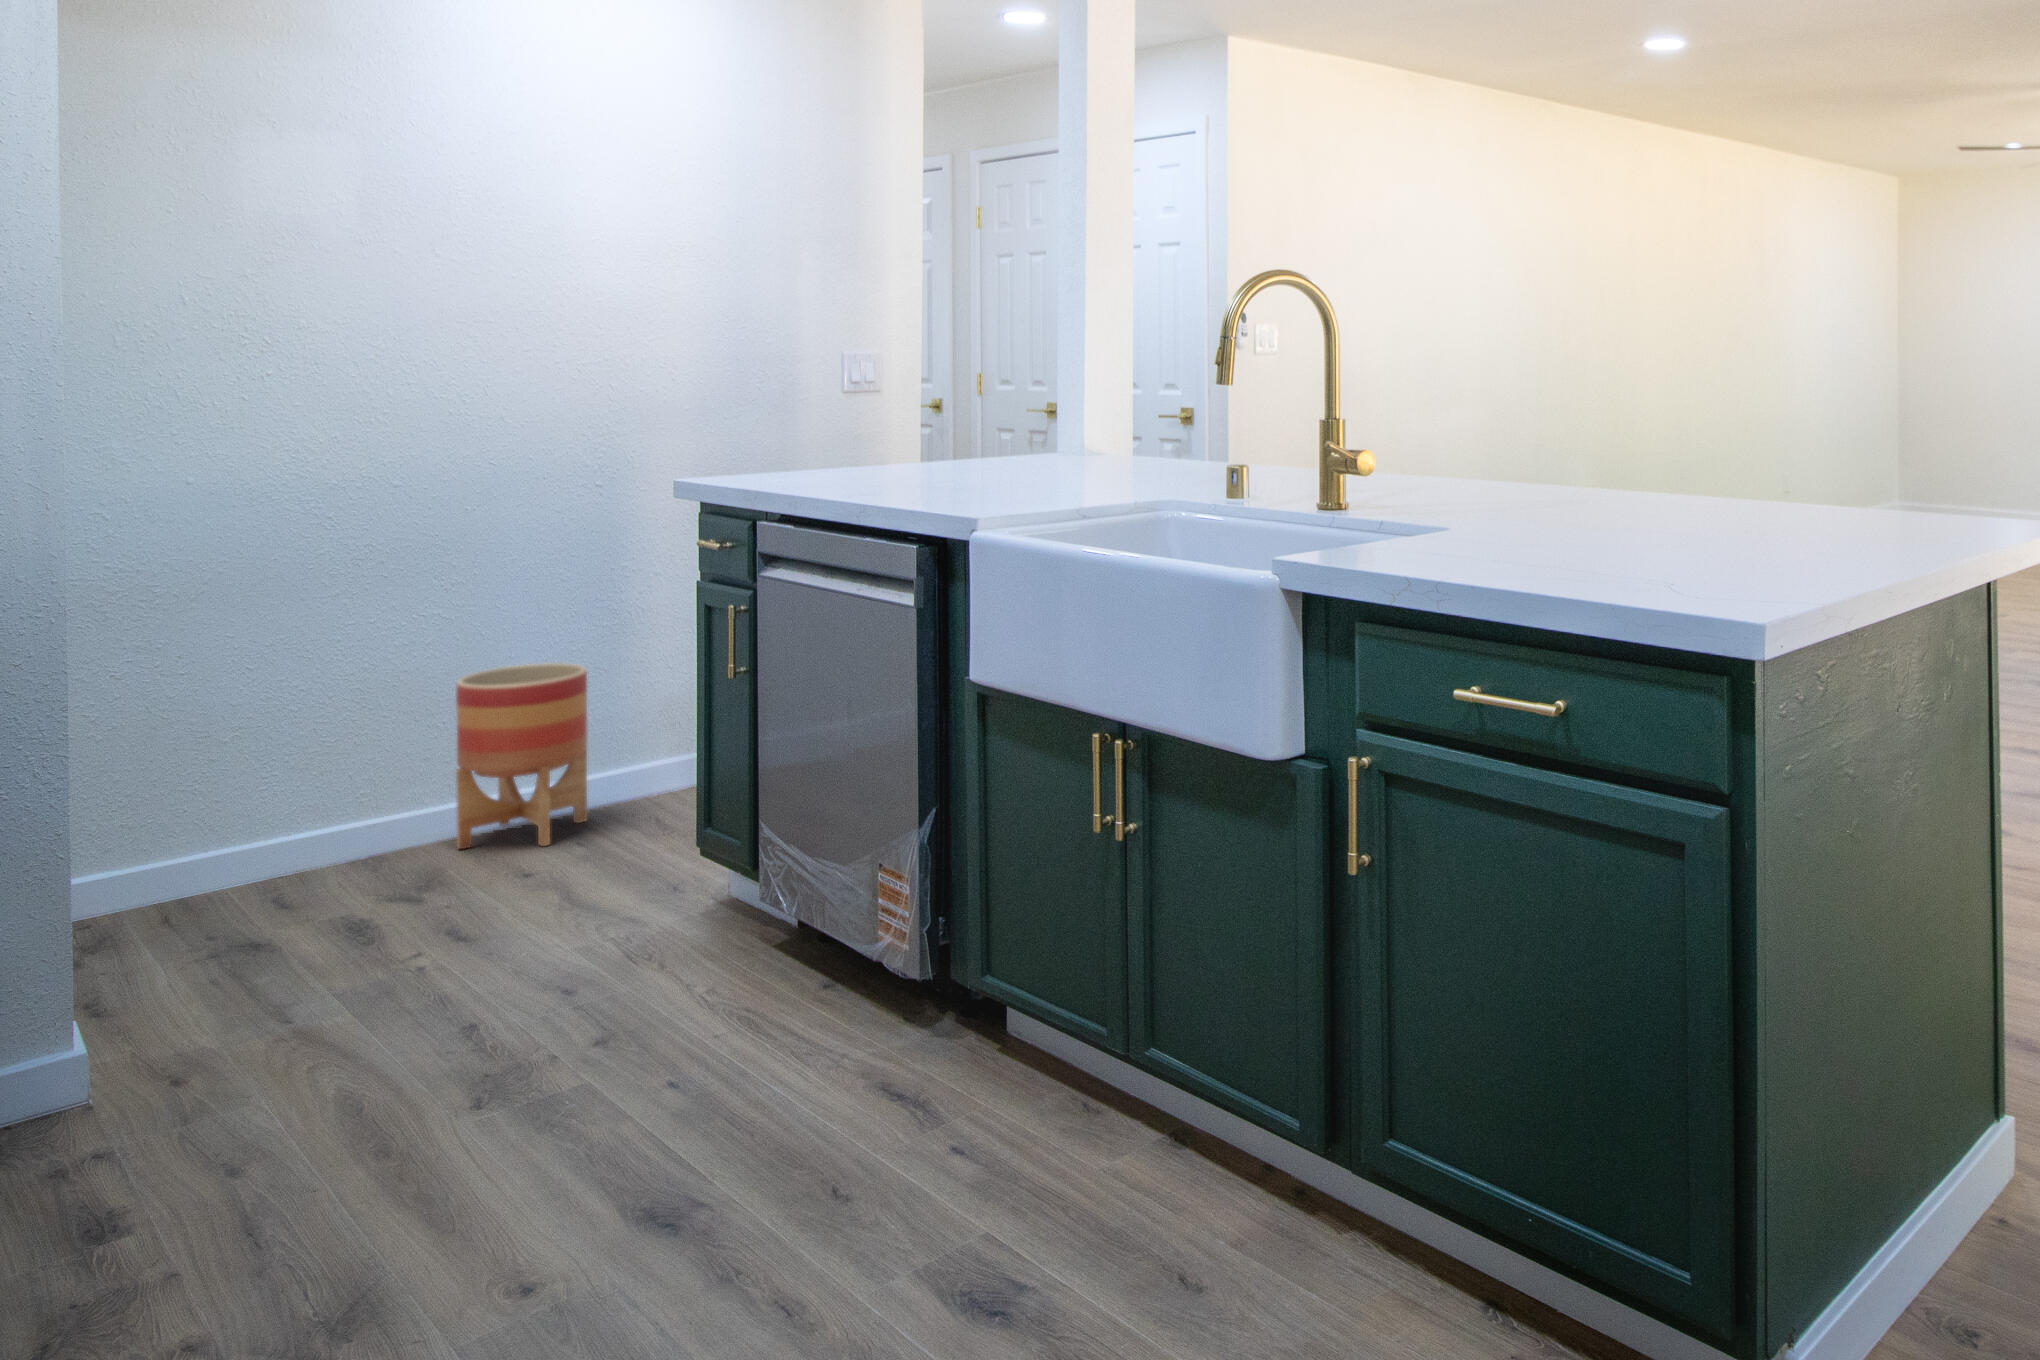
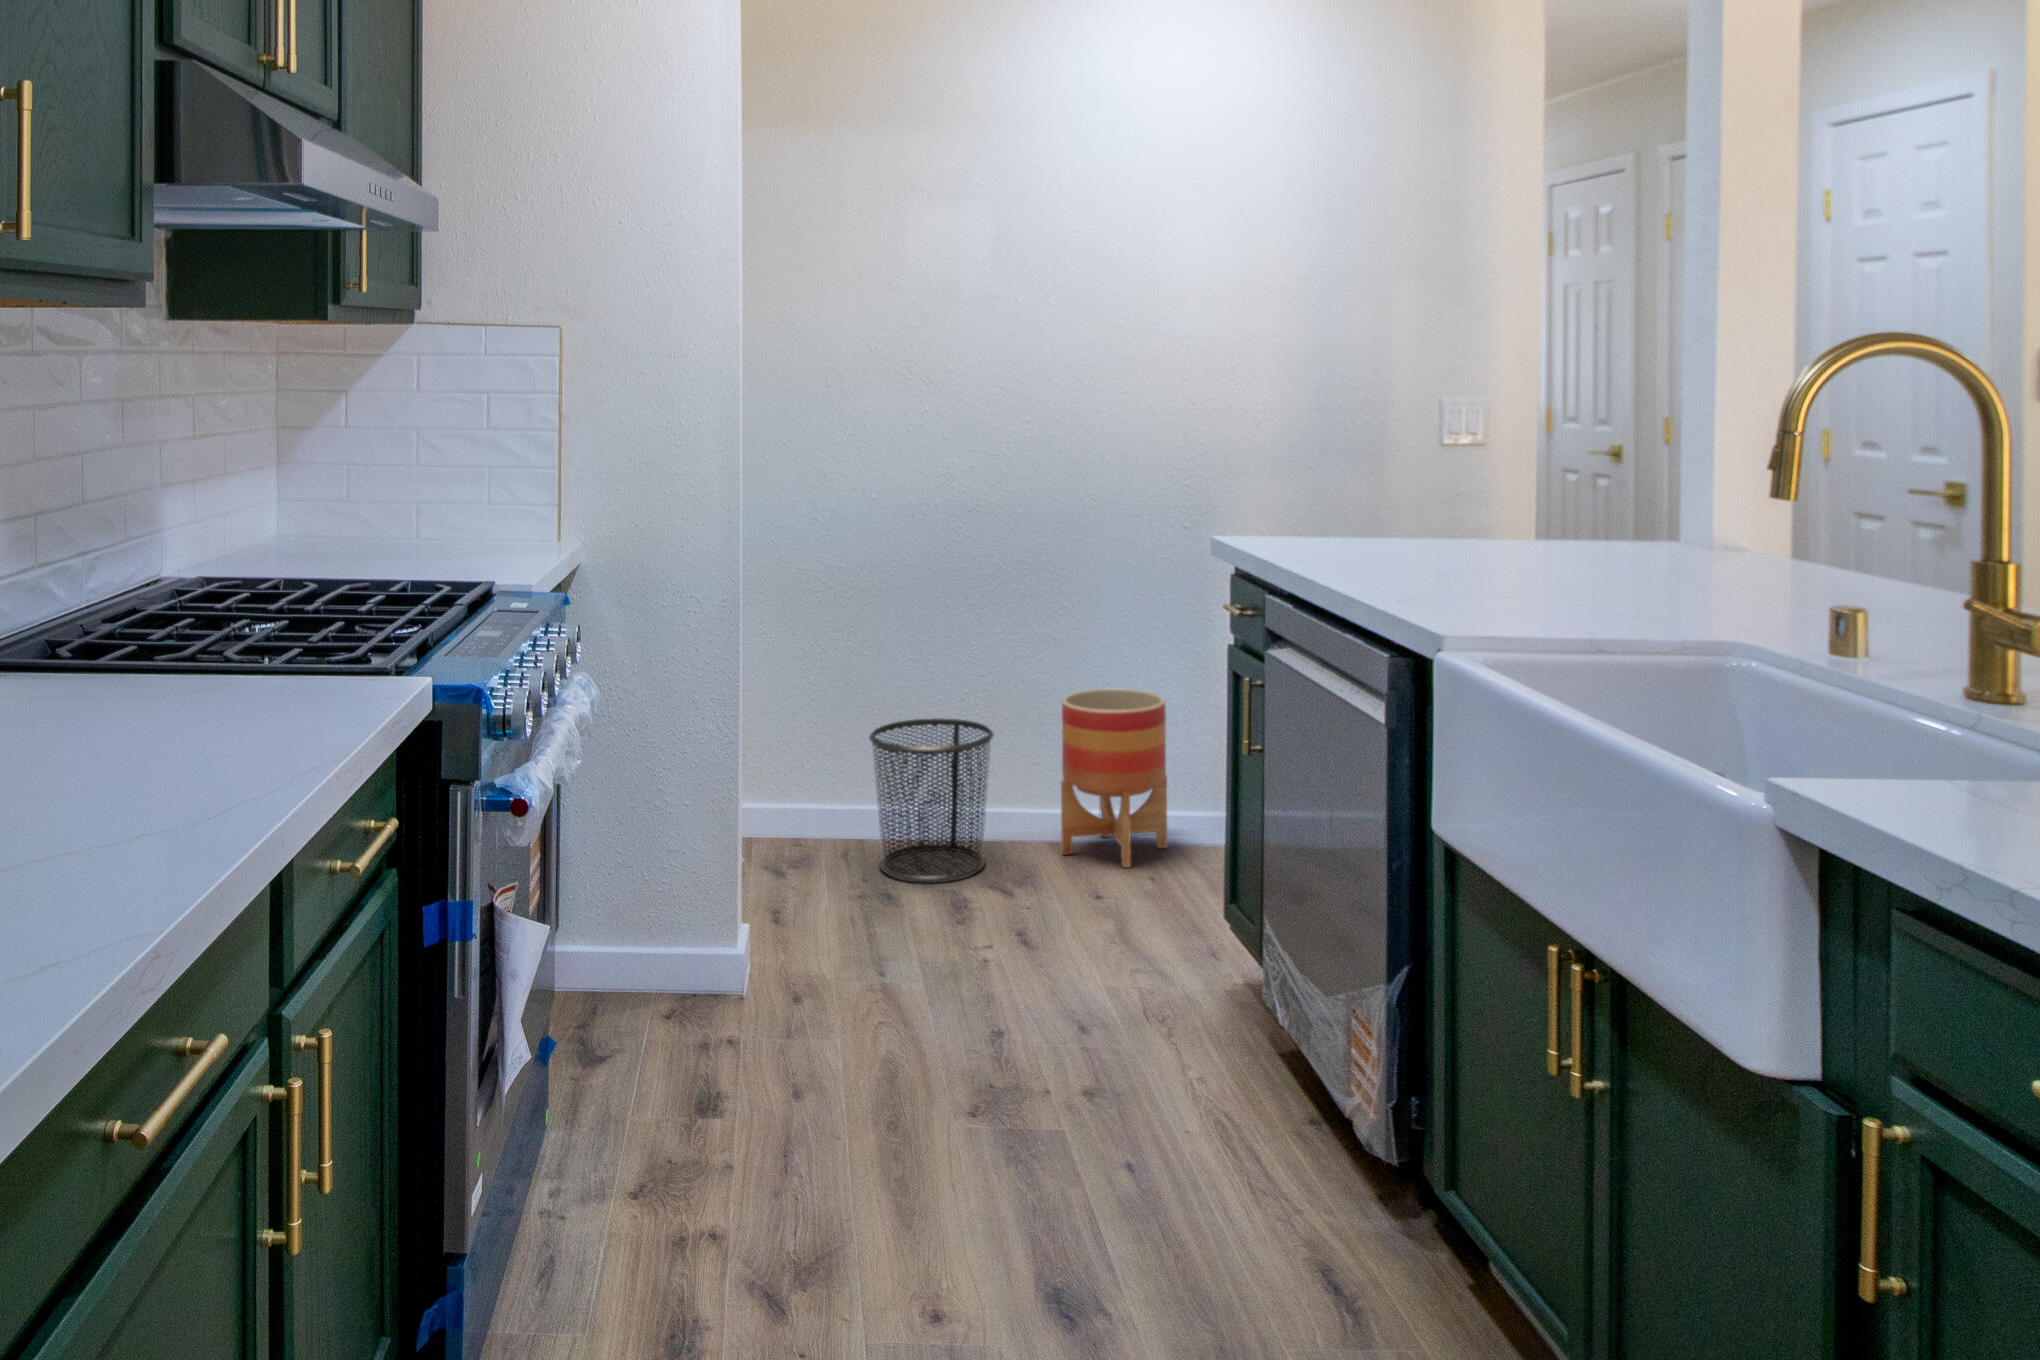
waste bin: none [187,721,371,913] -> present [869,718,994,882]

